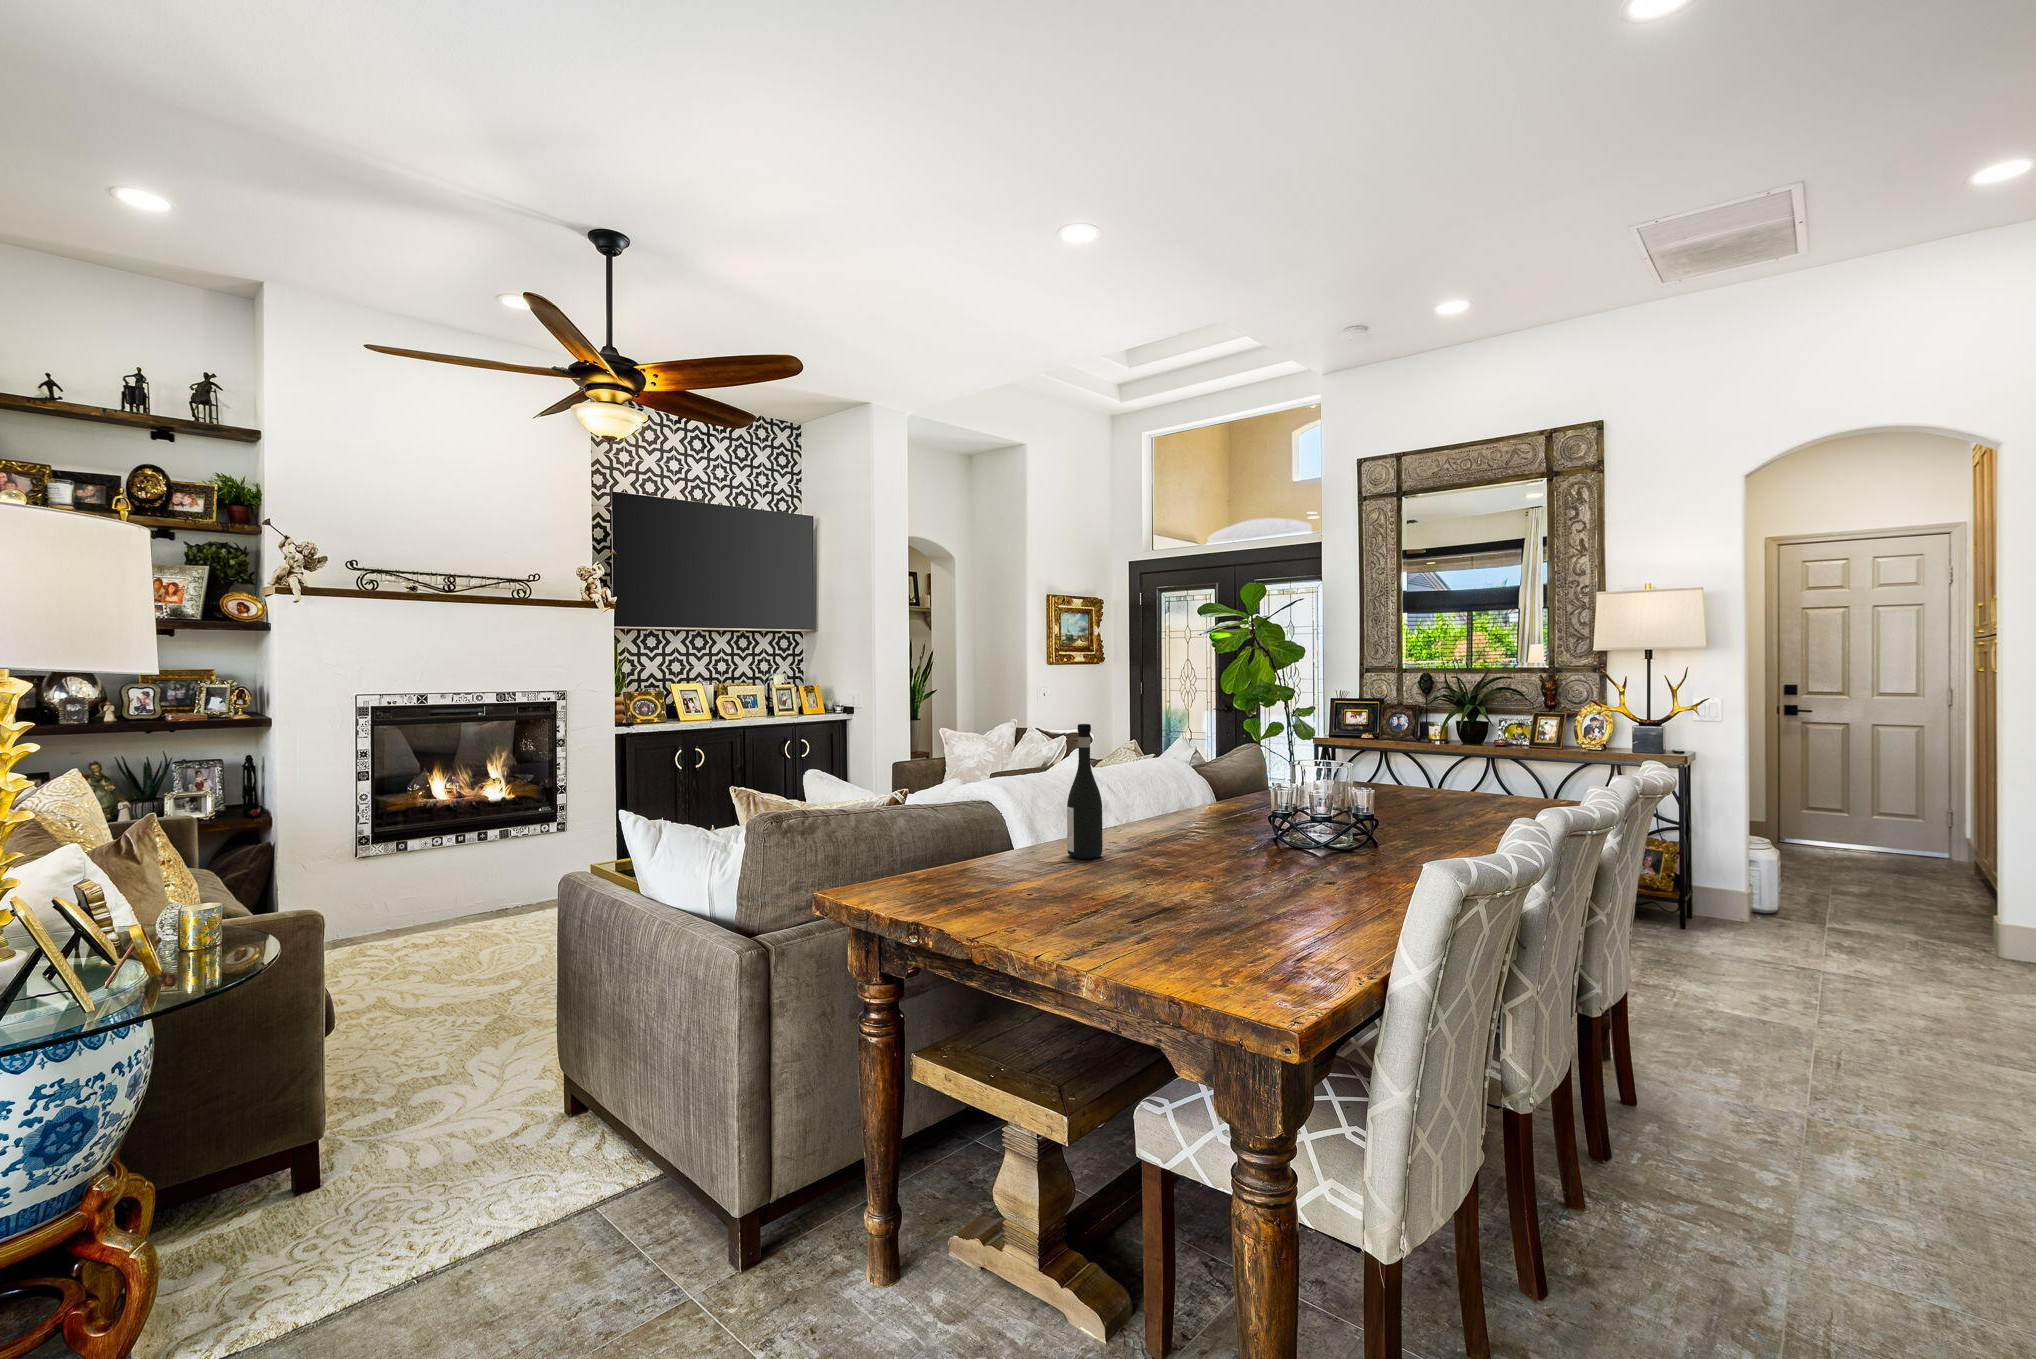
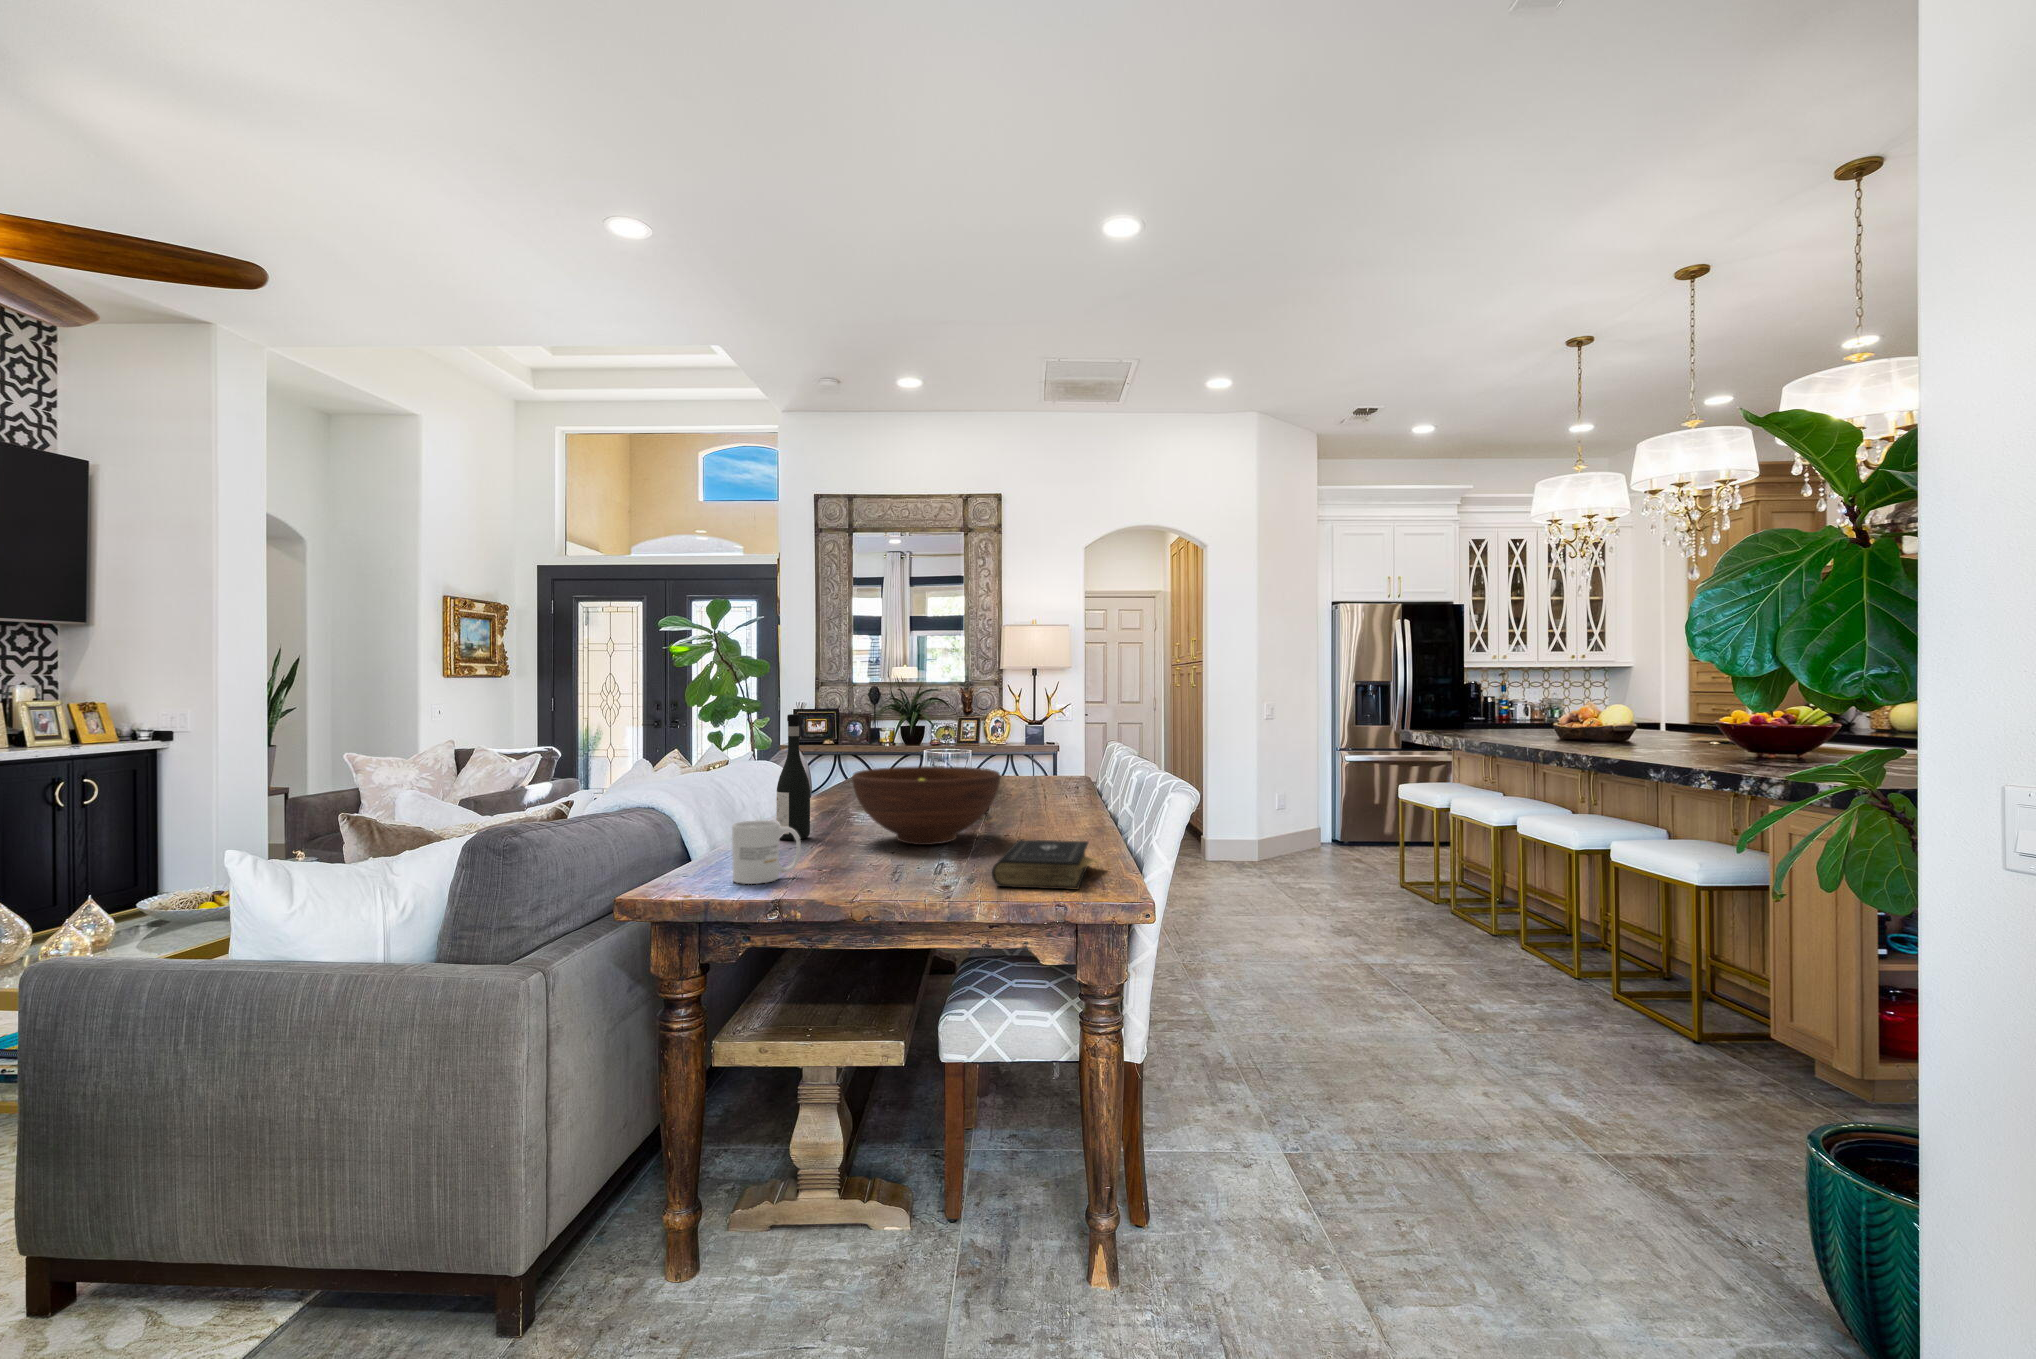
fruit bowl: none [1113,789,1292,887] -> present [852,766,1000,845]
mug: none [918,840,987,907] -> present [732,820,801,884]
book: none [1127,902,1322,988] -> present [992,839,1101,890]

